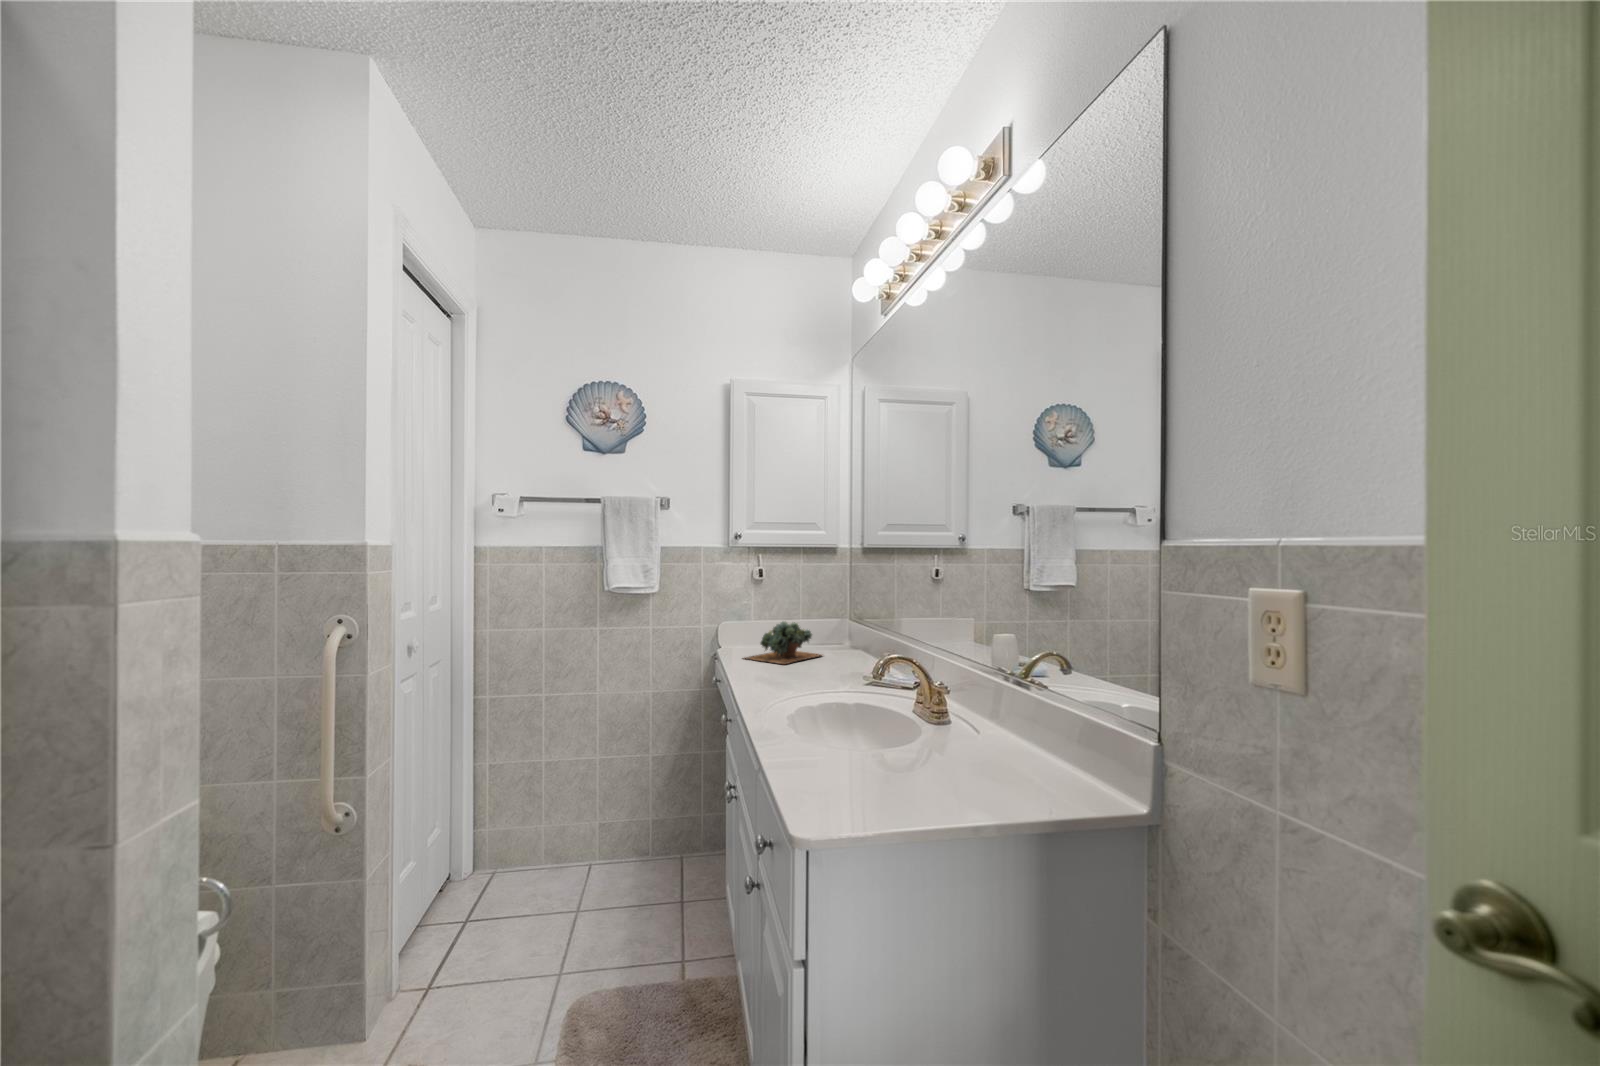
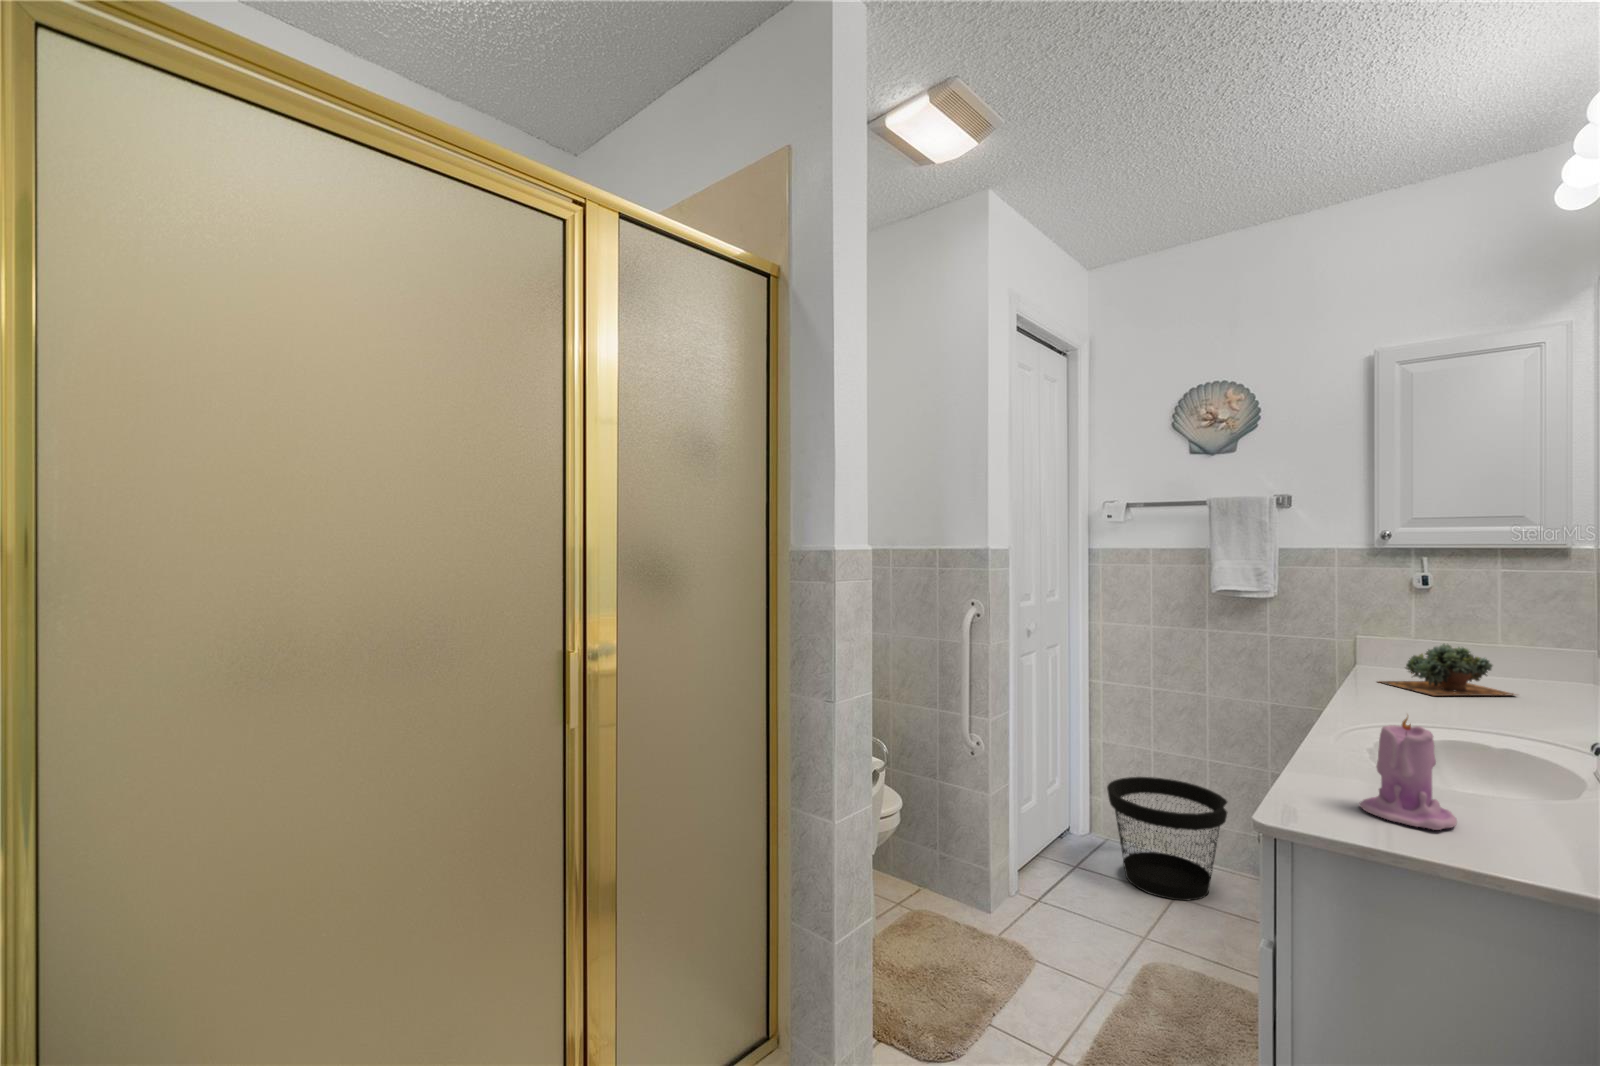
candle: none [838,689,905,792] -> present [1359,717,1457,830]
wastebasket: none [502,786,623,920] -> present [1107,777,1227,901]

